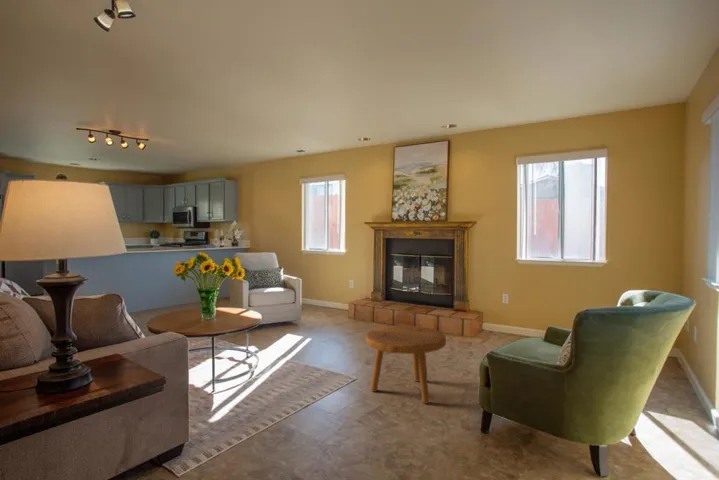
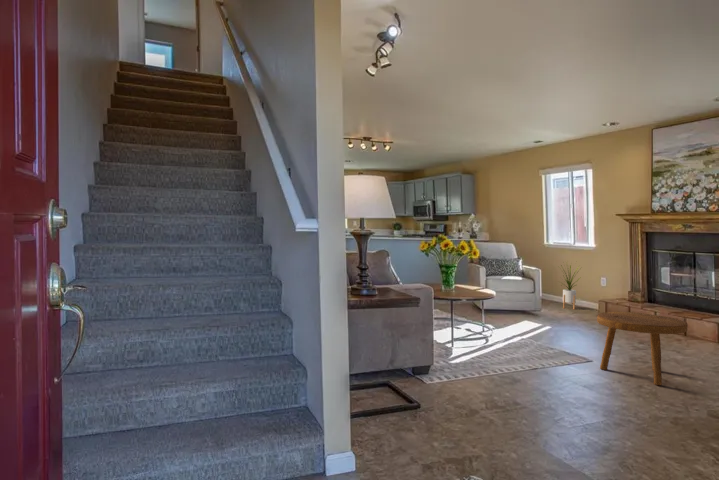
house plant: none [313,265,339,310] -> present [563,266,580,309]

